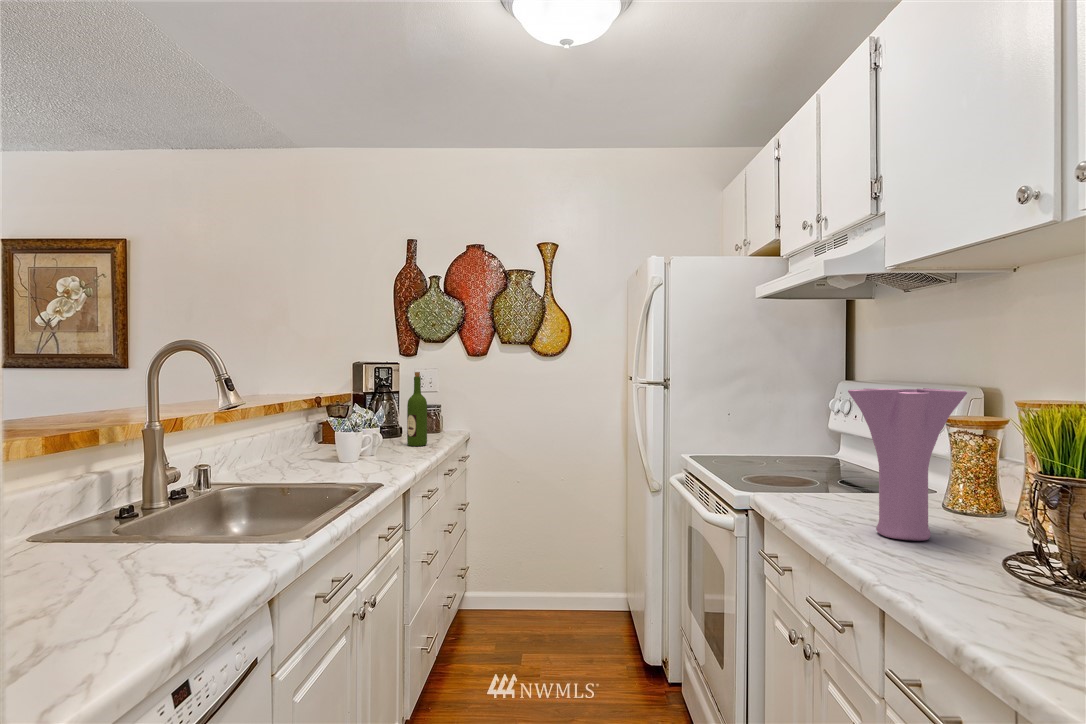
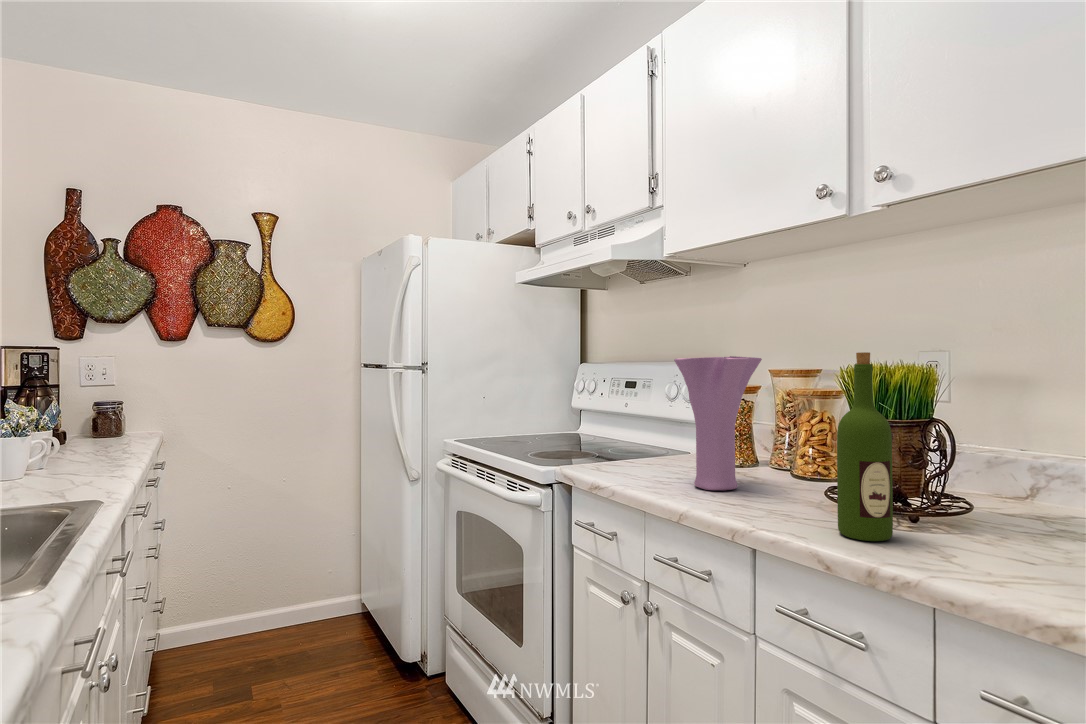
wine bottle: present [407,372,427,446] -> present [837,352,893,541]

